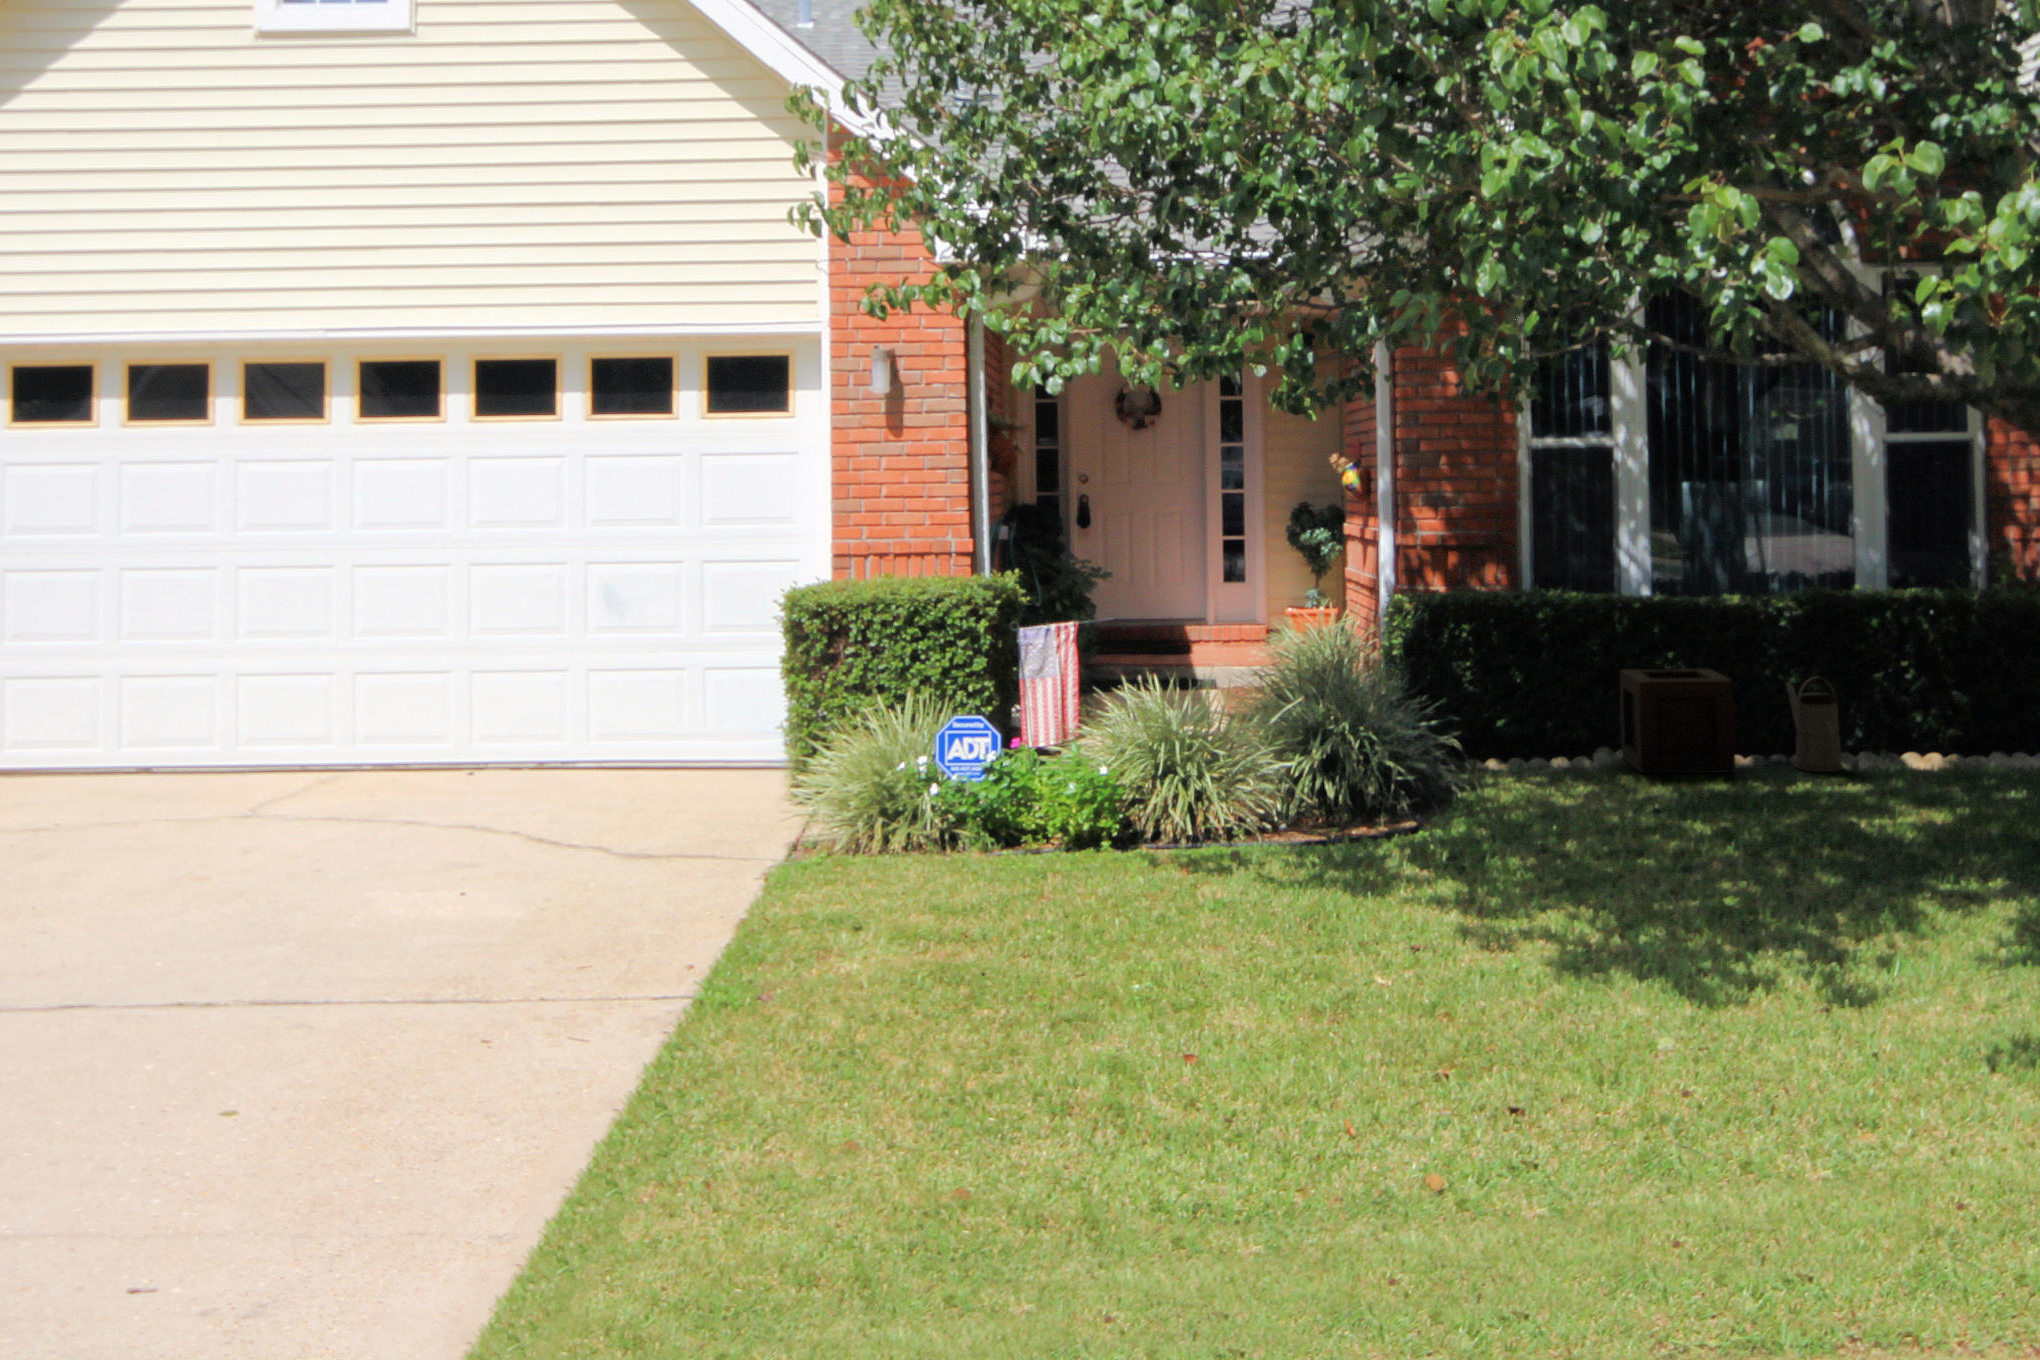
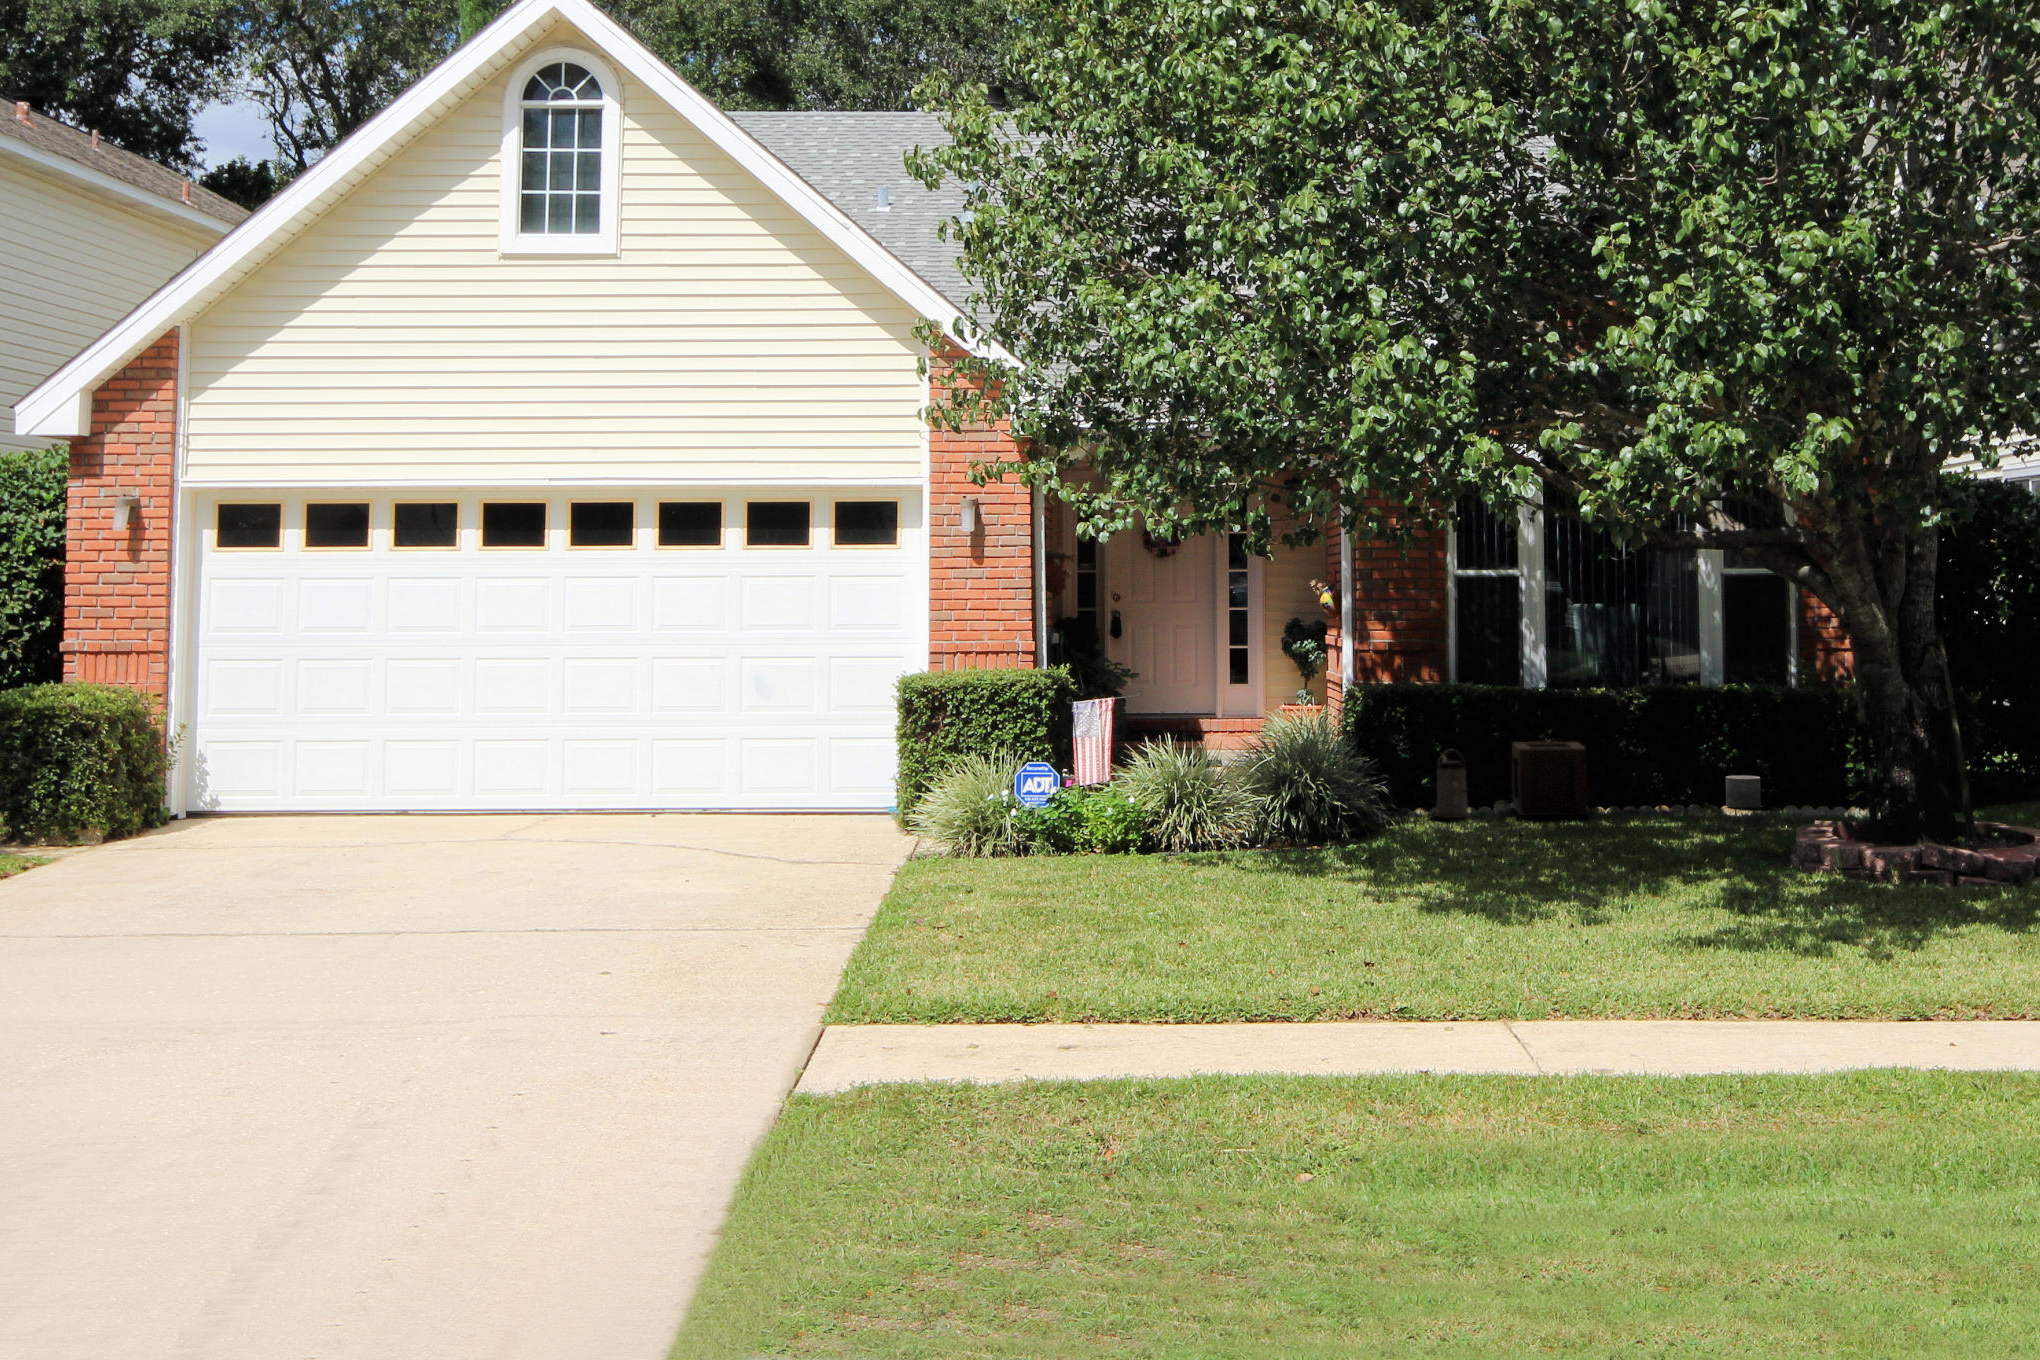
watering can: present [1786,677,1844,772] -> present [1436,750,1469,818]
planter: none [1916,712,1967,759] -> present [1726,775,1761,809]

